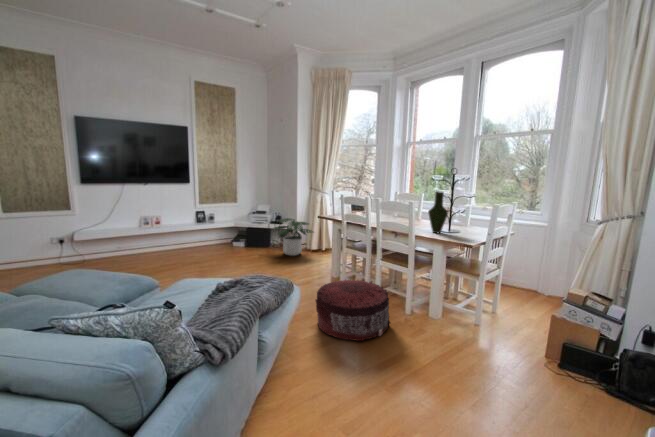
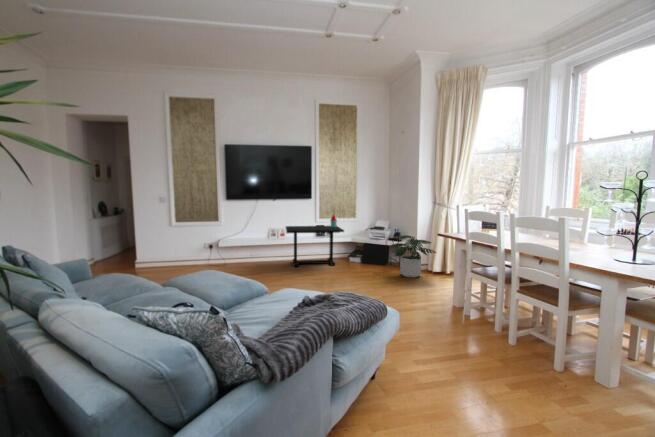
vase: present [428,192,448,233] -> none [591,203,628,263]
side table: none [160,200,228,256] -> present [286,215,344,267]
pouf: present [315,280,390,341] -> none [420,311,525,396]

